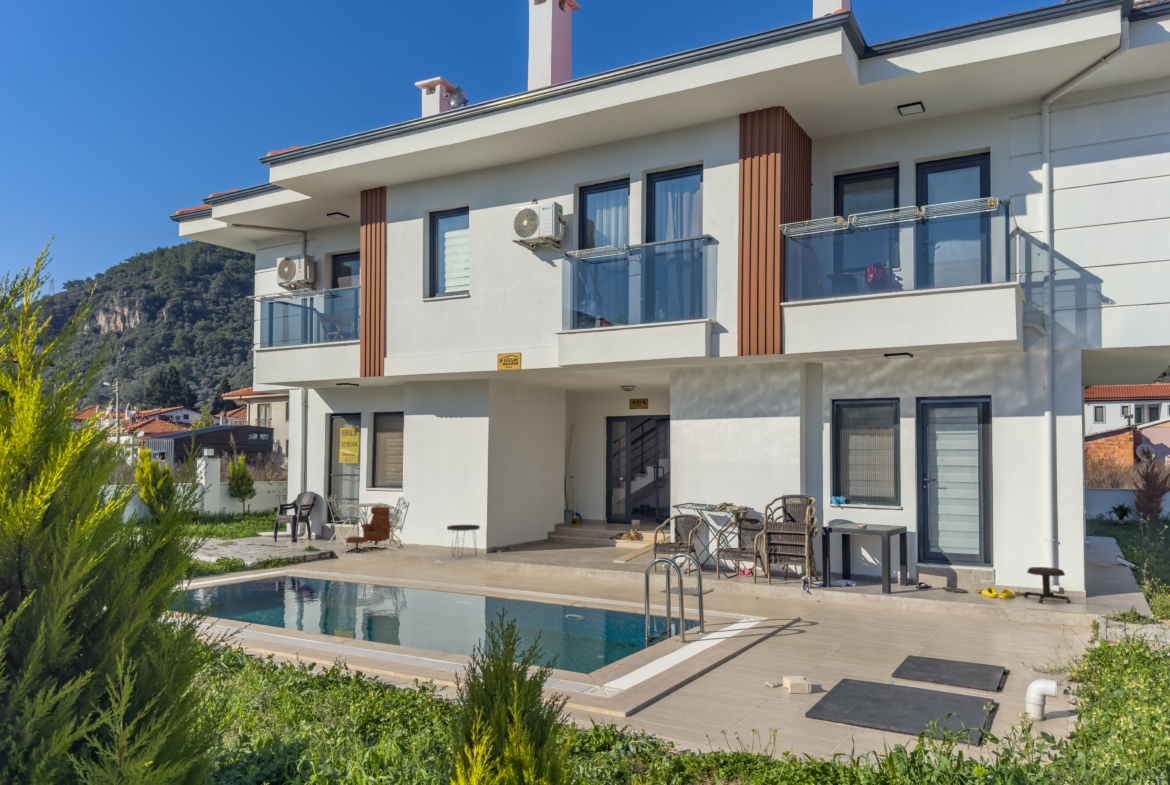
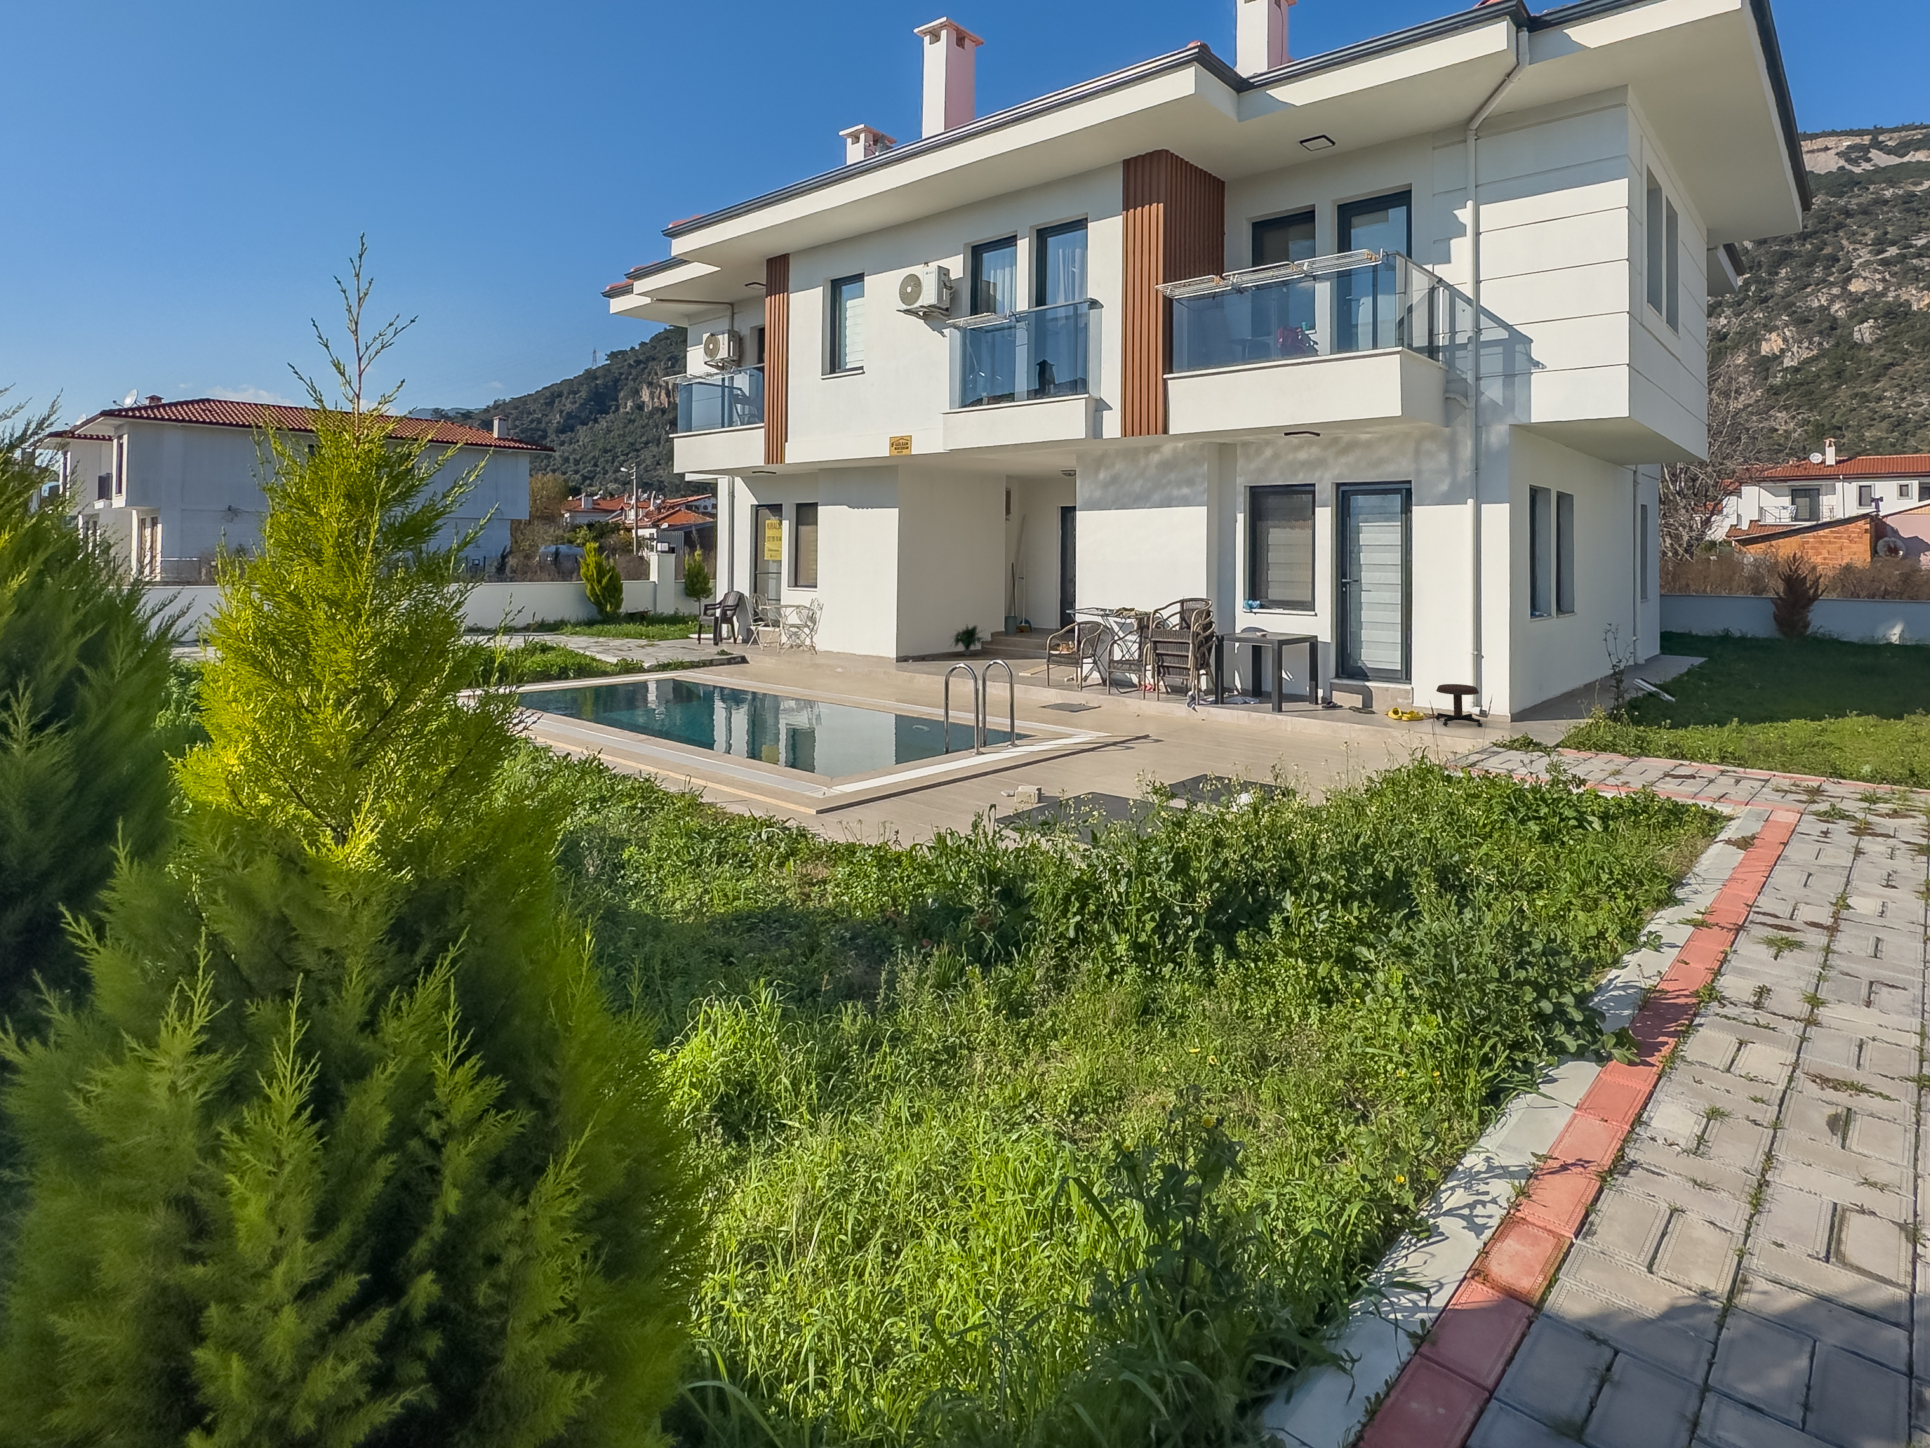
potted plant: present [1108,504,1135,524] -> present [954,626,983,655]
lounge chair: present [346,507,392,552] -> none [755,607,808,657]
side table: present [447,525,480,531] -> none [853,627,889,665]

